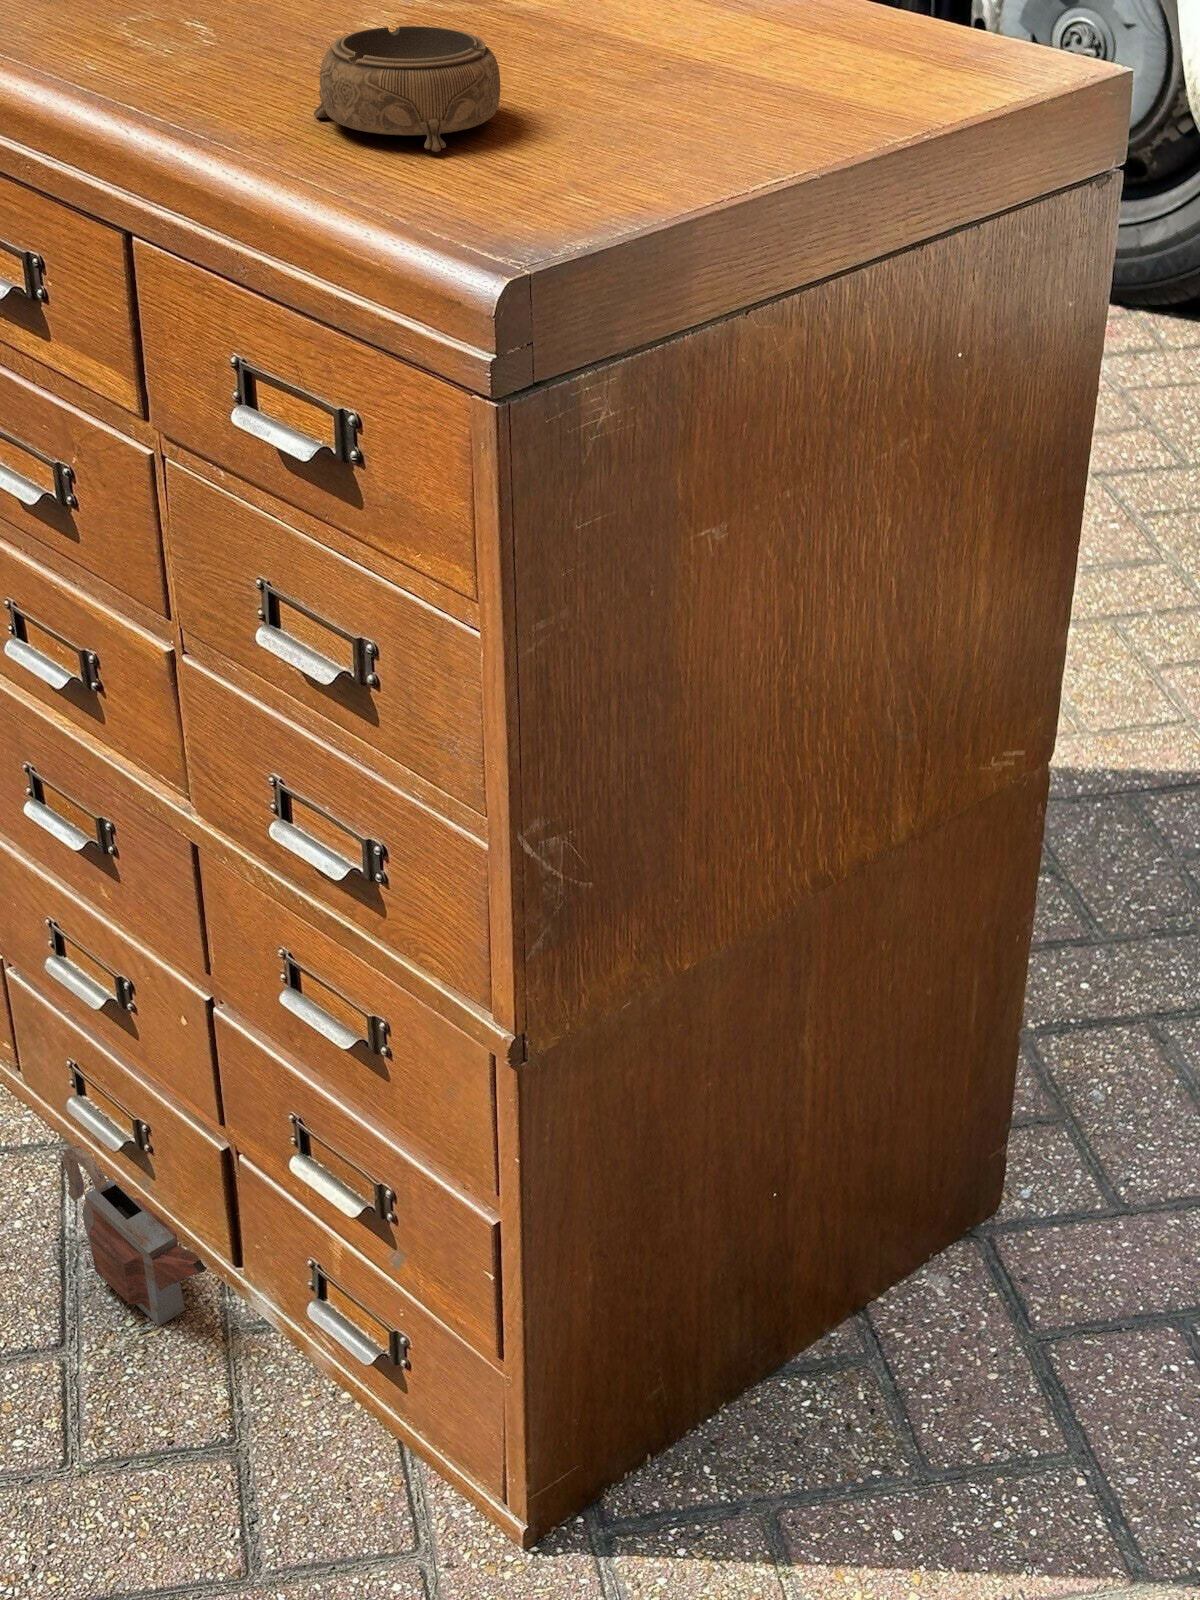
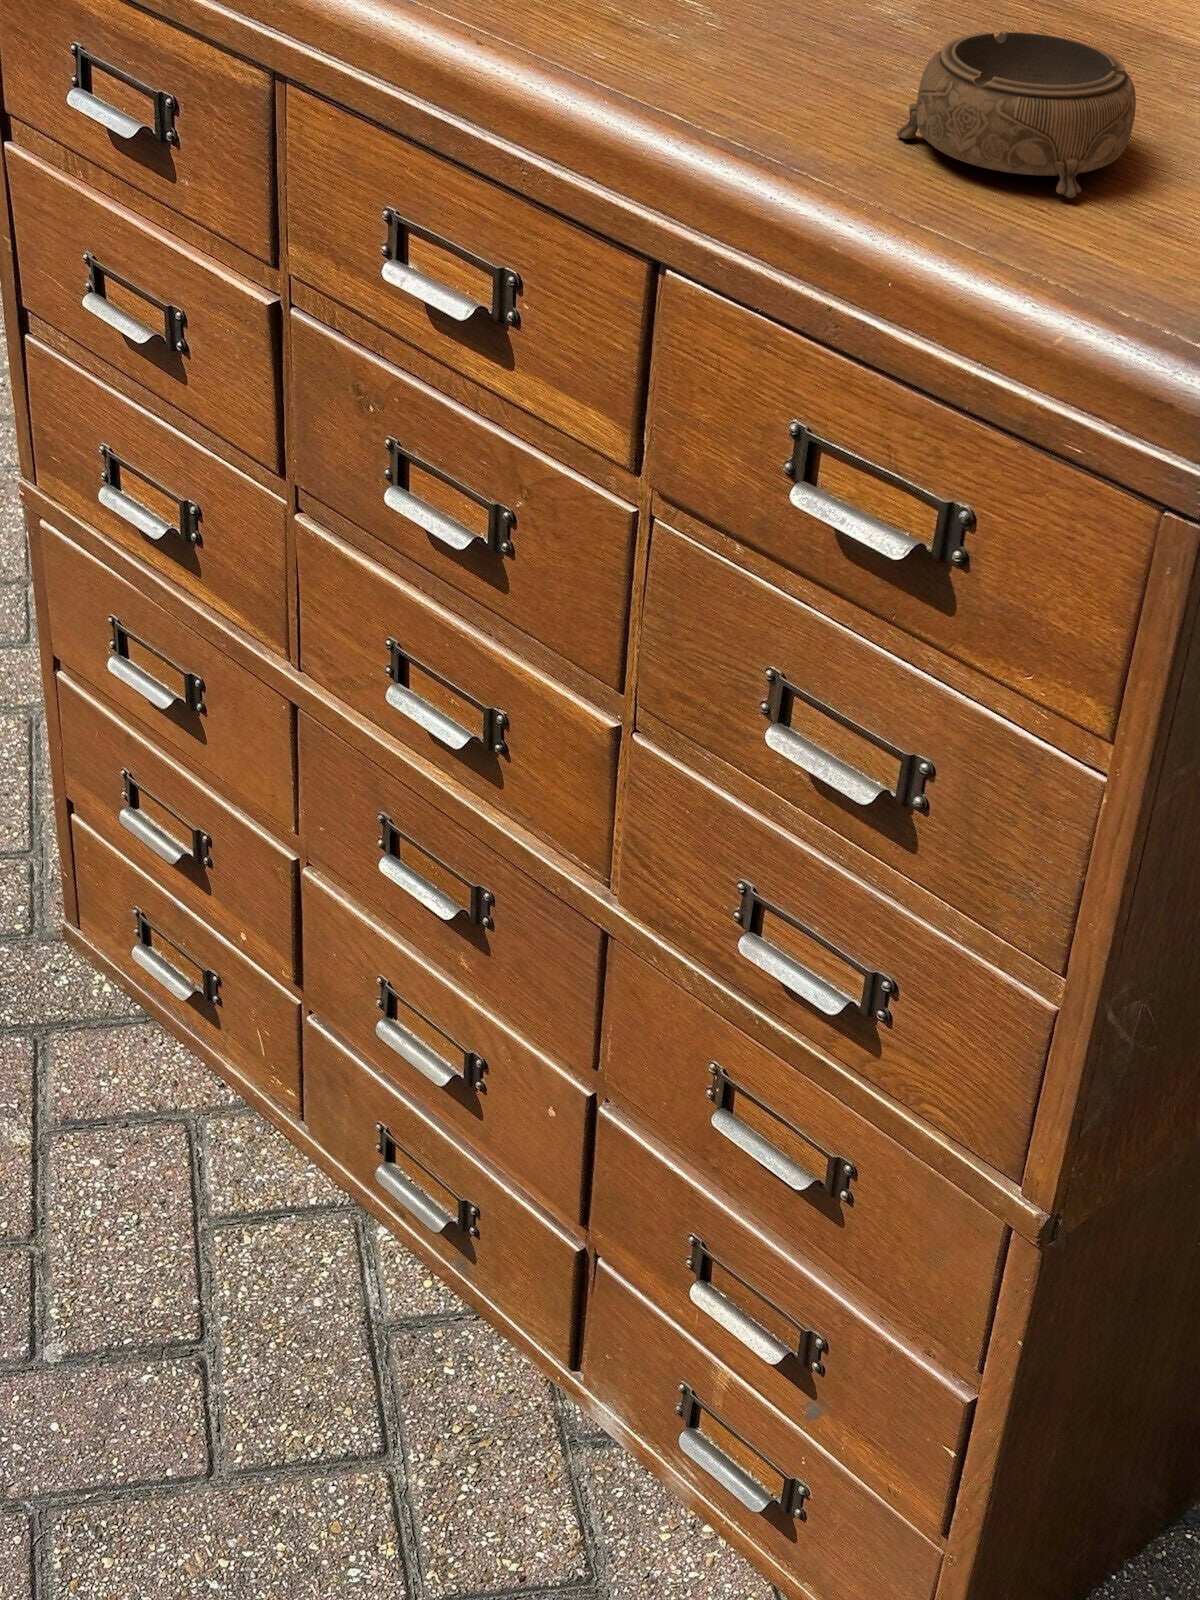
watering can: present [63,1145,207,1326] -> none [381,1228,566,1435]

